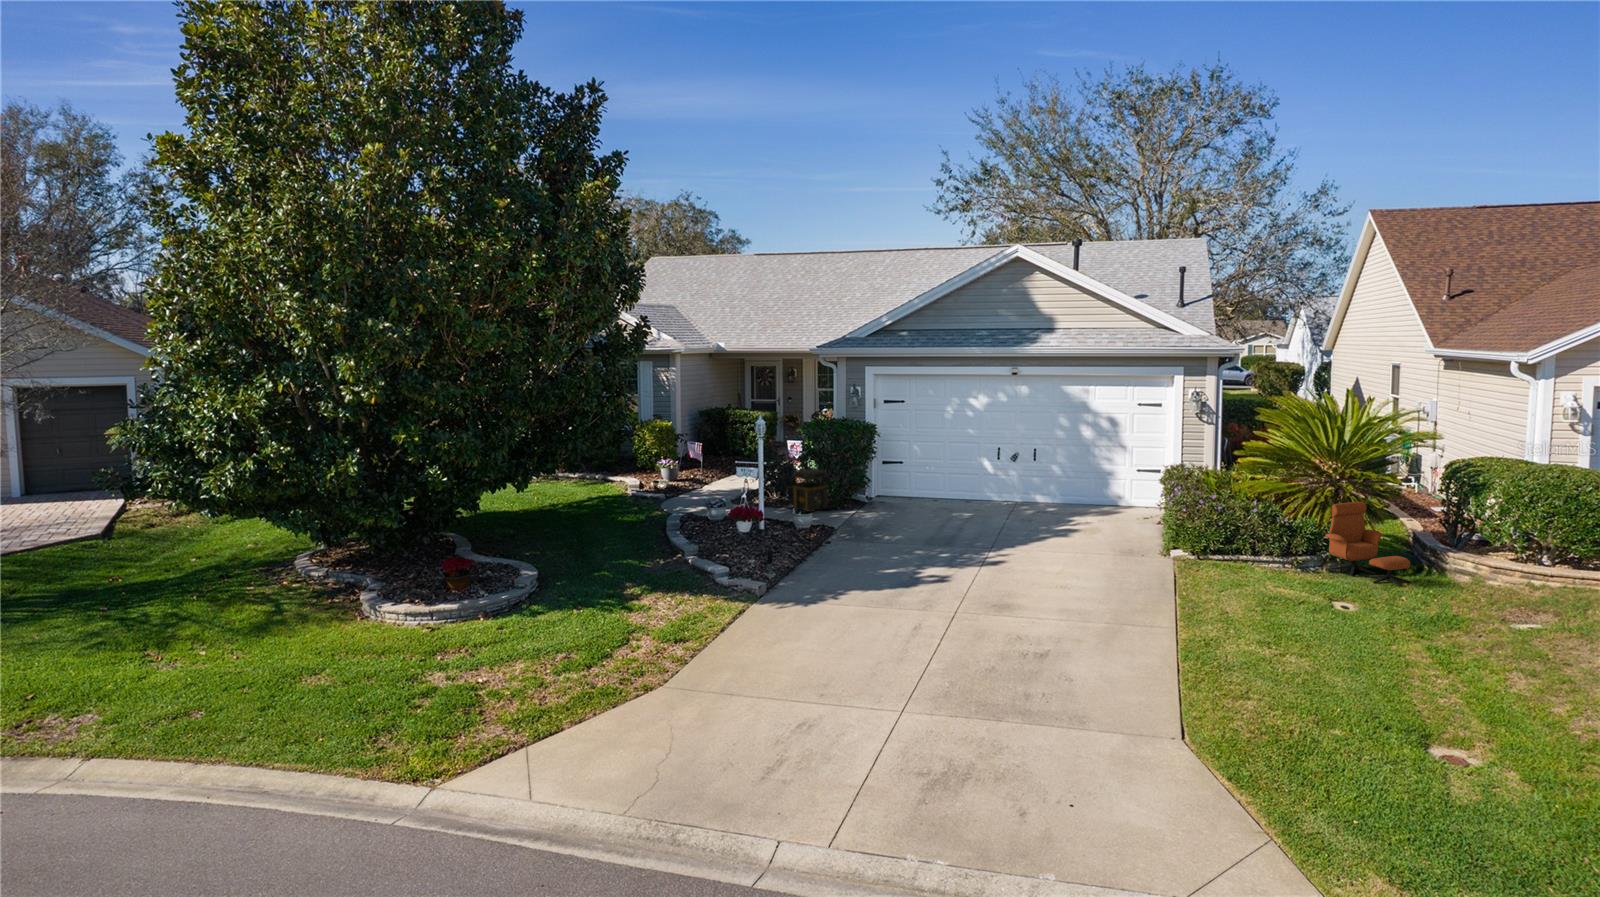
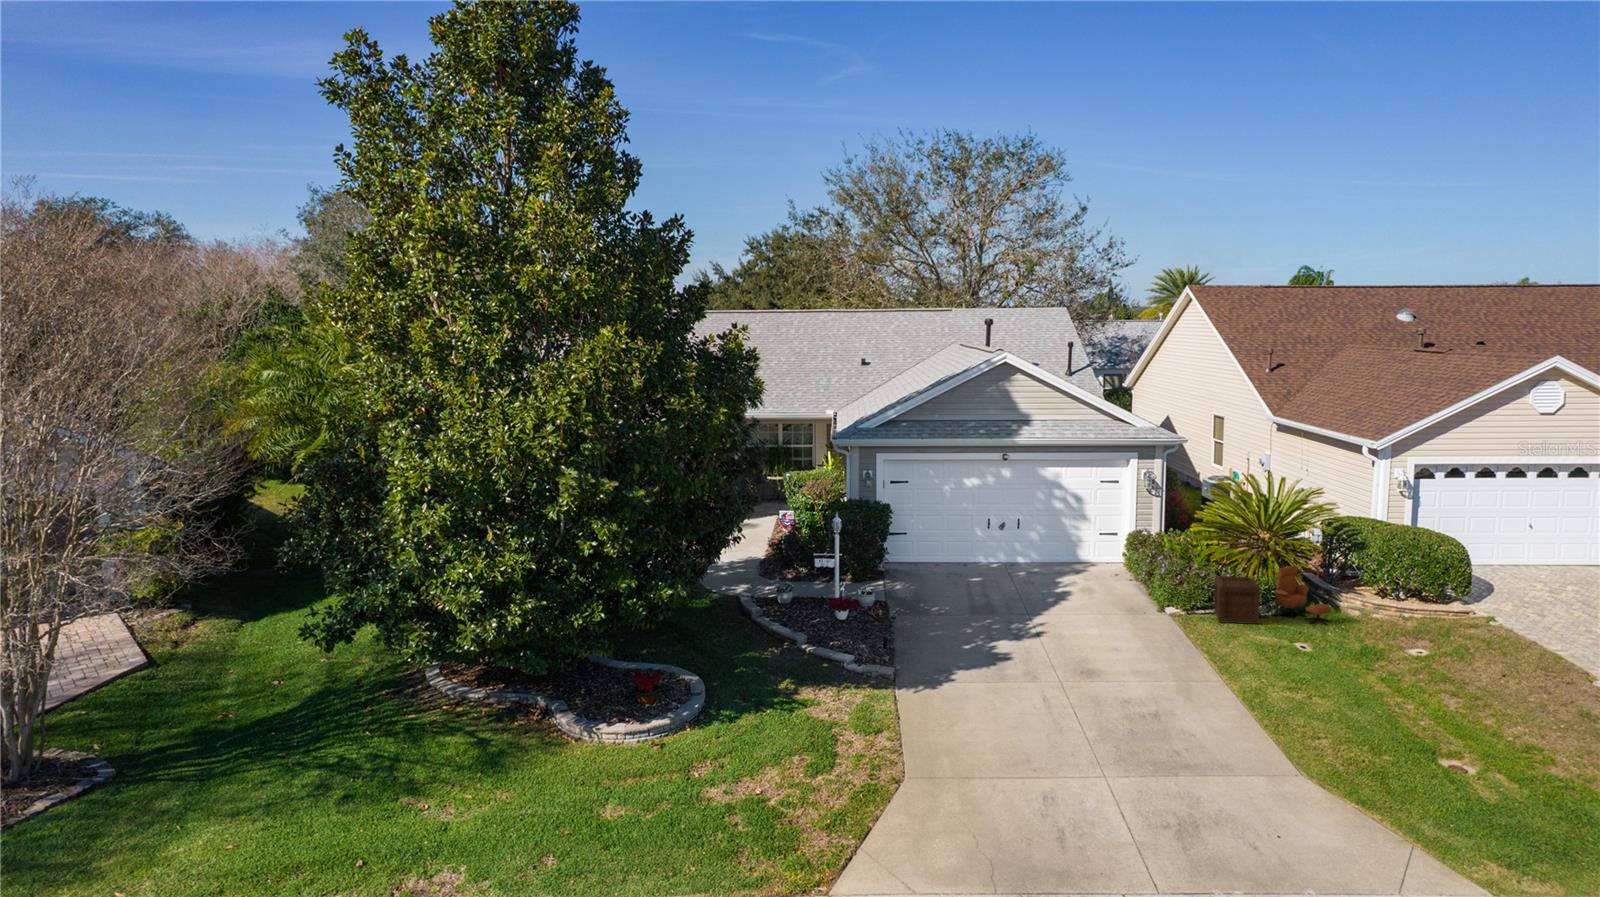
toolbox: present [792,469,828,512] -> none [837,549,868,587]
wooden crate: none [1233,511,1296,578] -> present [1214,576,1260,624]

